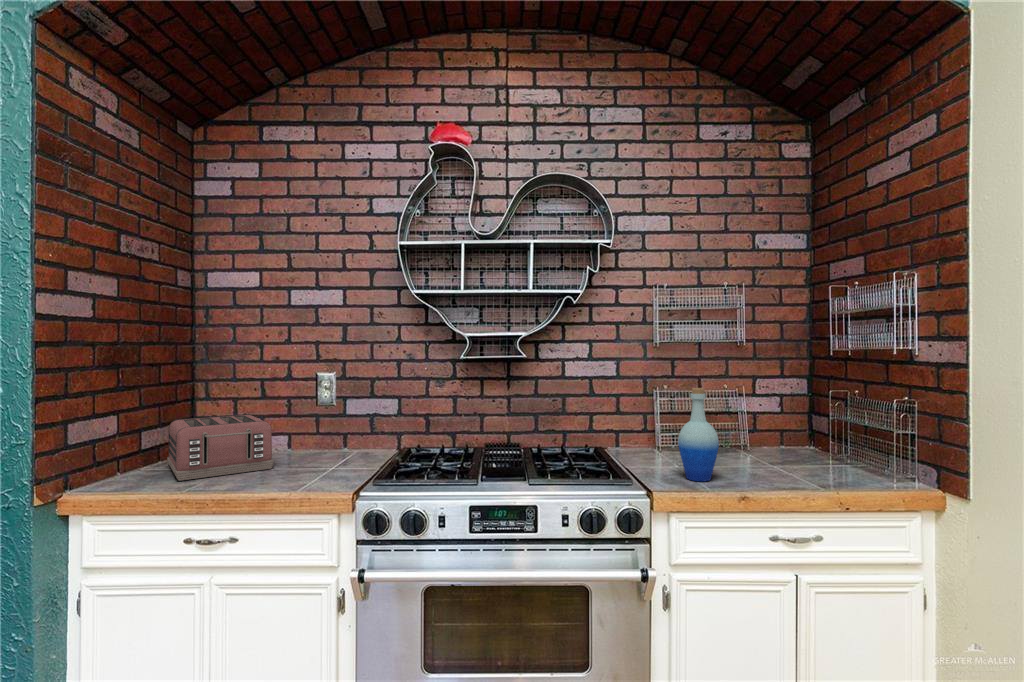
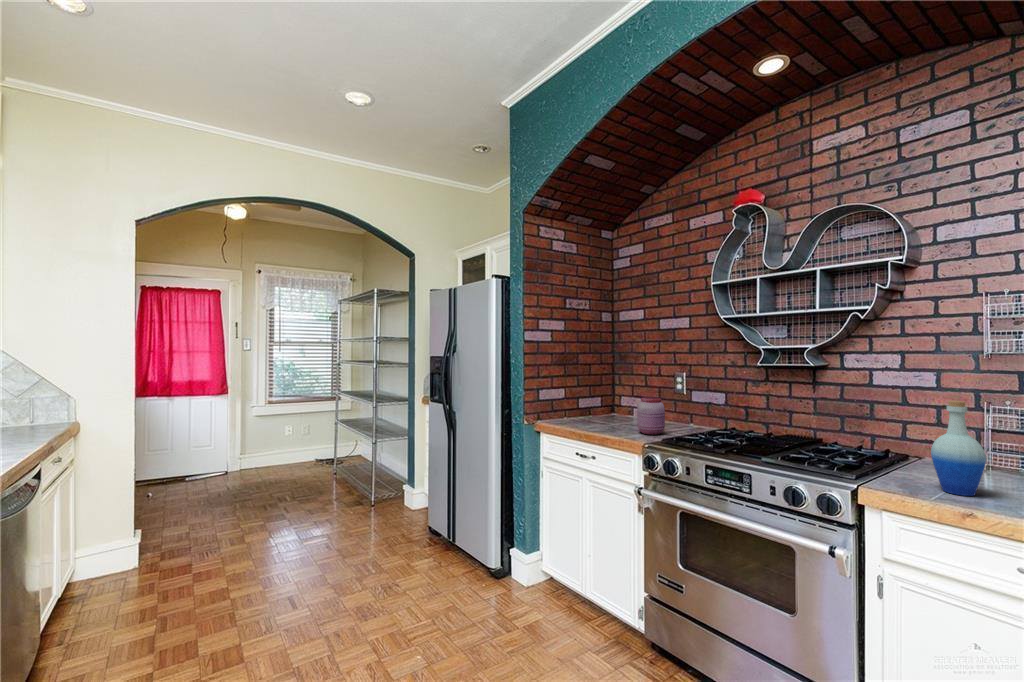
toaster: present [167,414,274,481] -> none [587,393,637,426]
jar: none [299,416,345,480] -> present [637,397,665,435]

